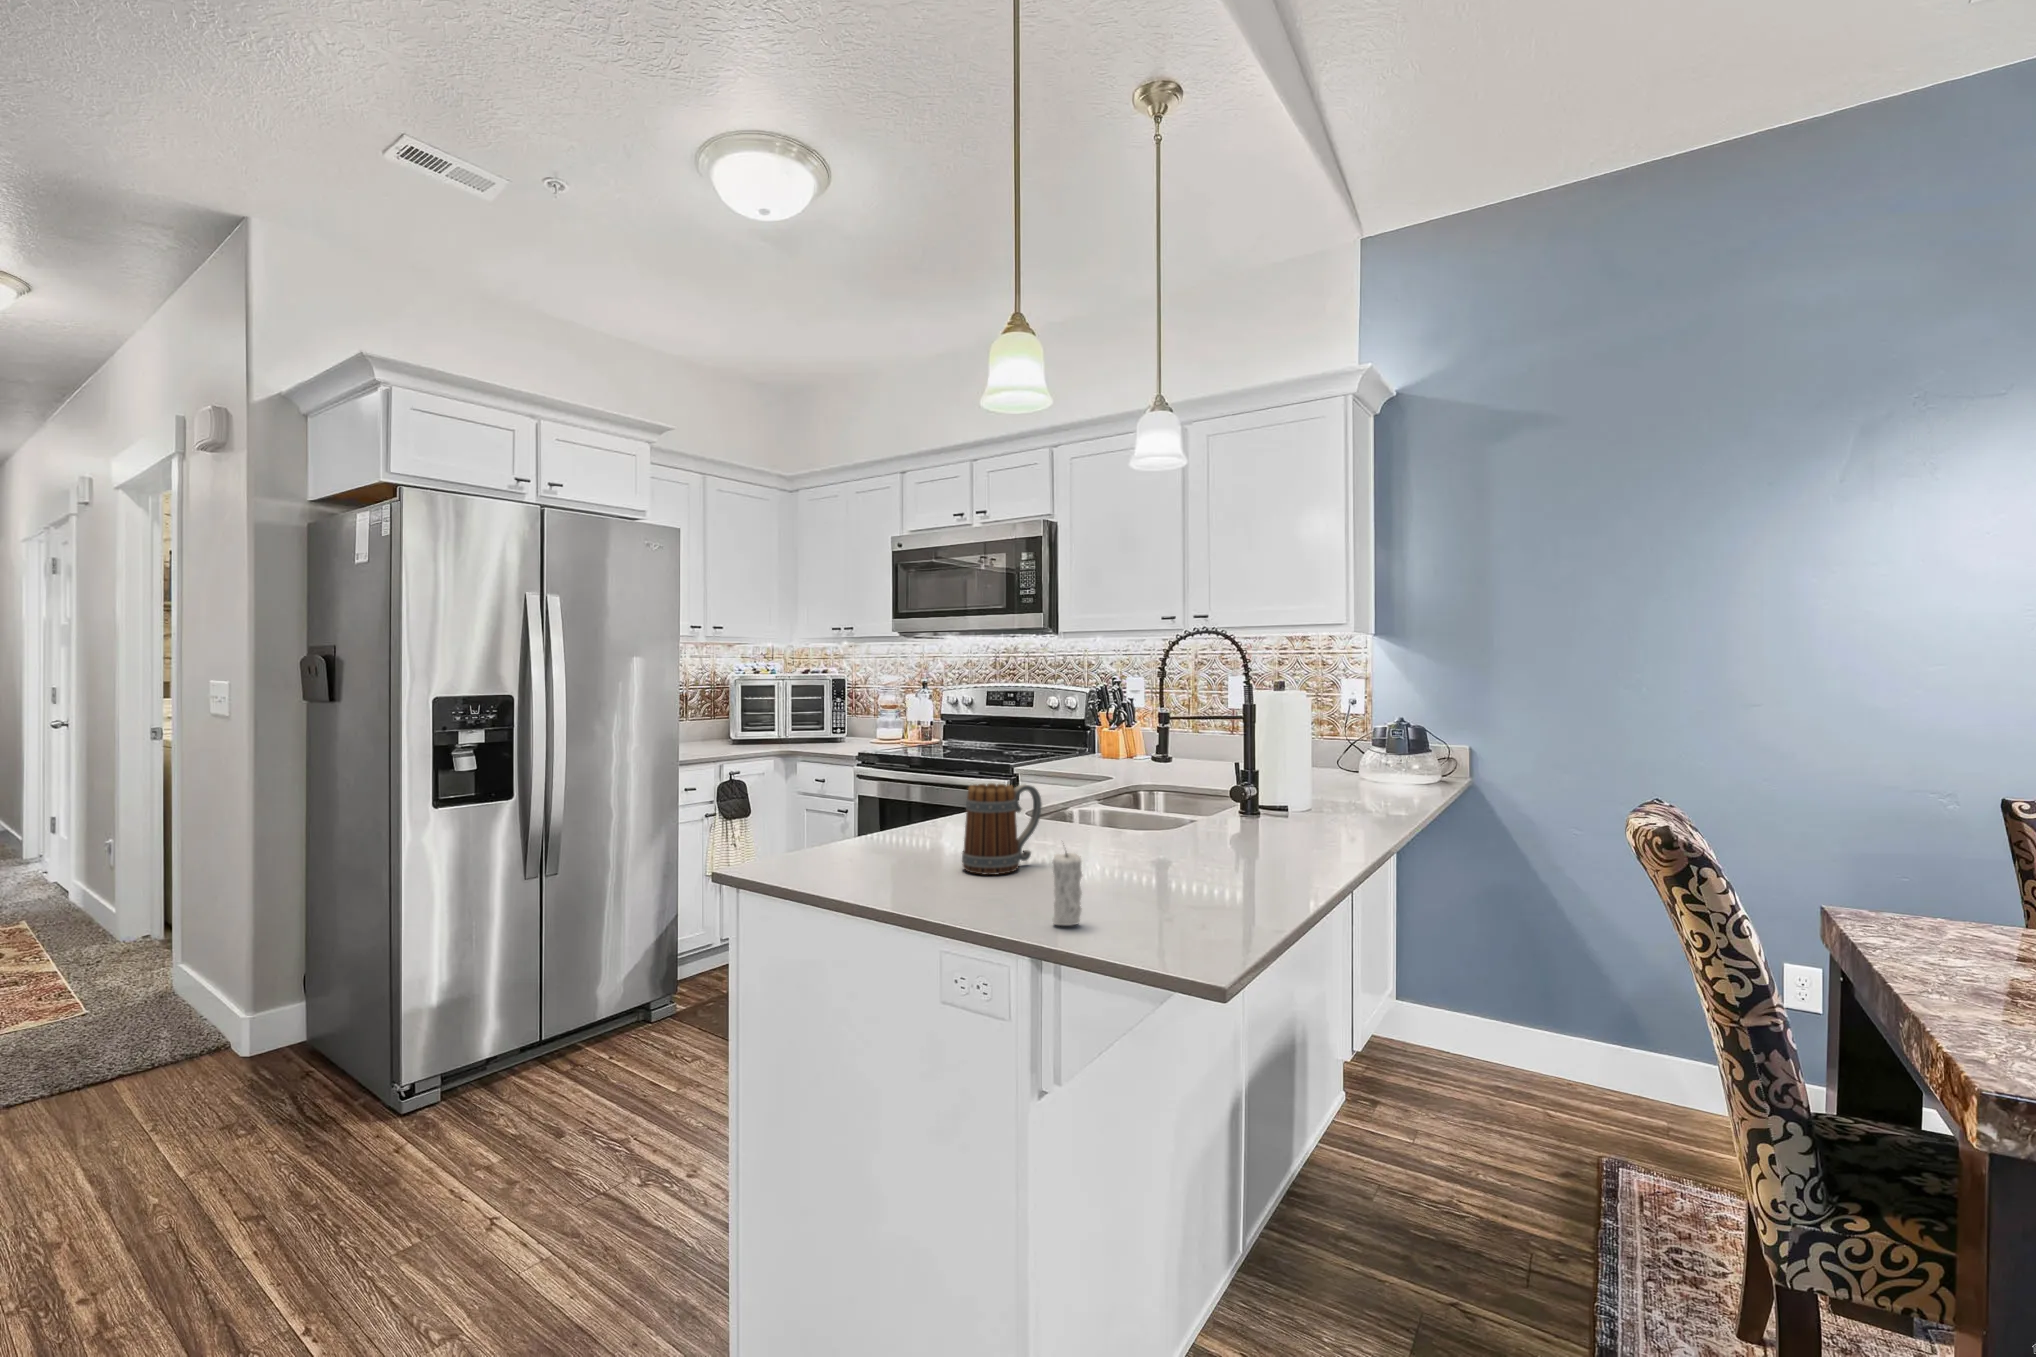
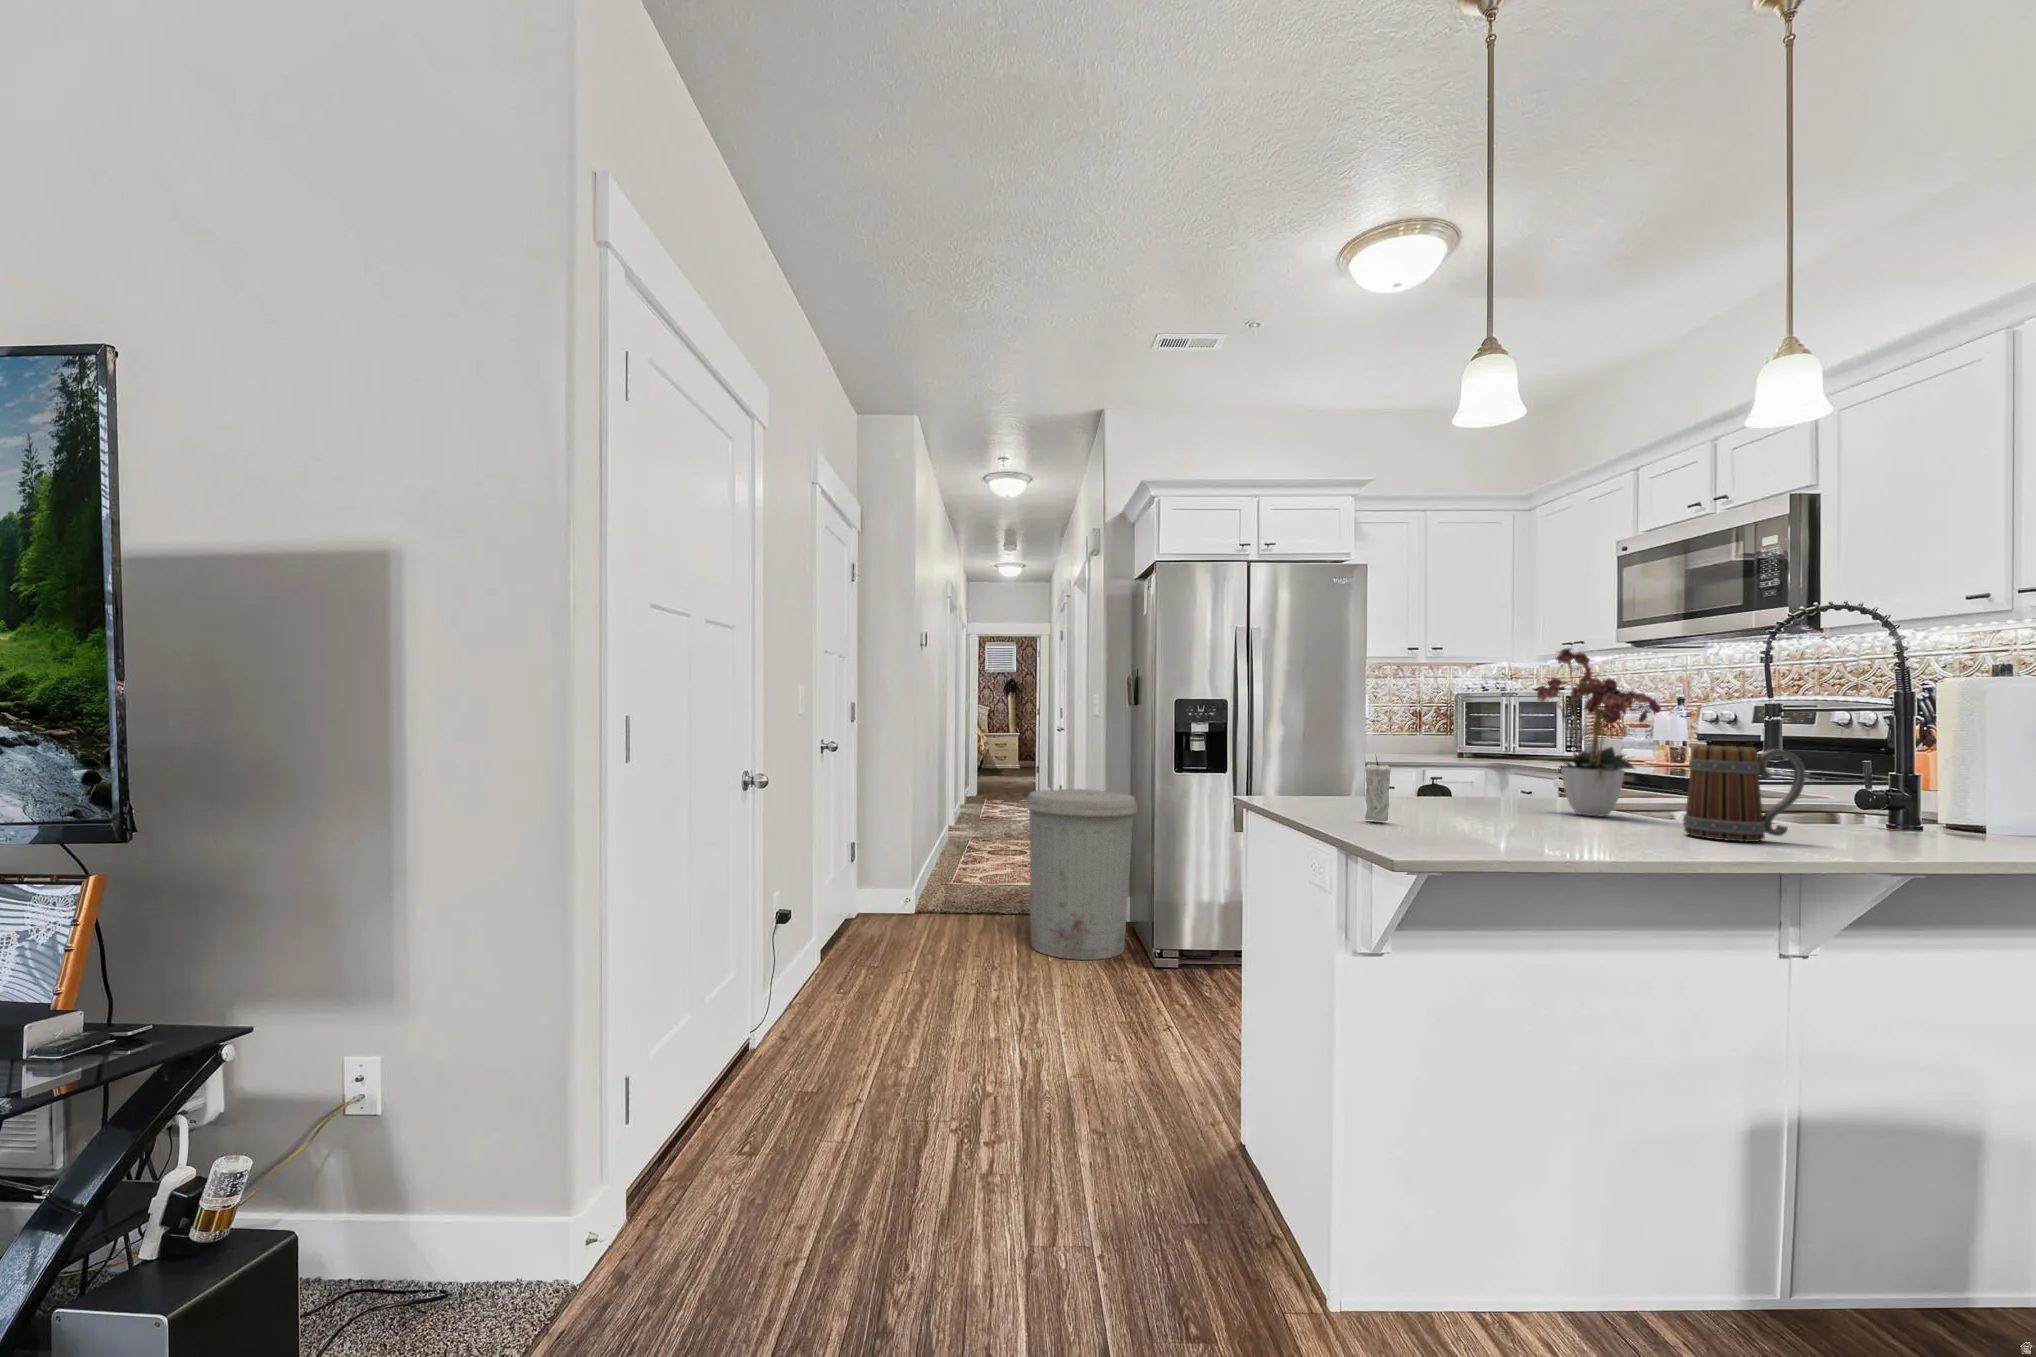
flower arrangement: none [1068,675,1188,852] -> present [1537,648,1661,816]
mug: present [962,783,1042,875] -> present [1683,745,1806,842]
trash can: none [91,858,346,1169] -> present [1025,789,1138,960]

